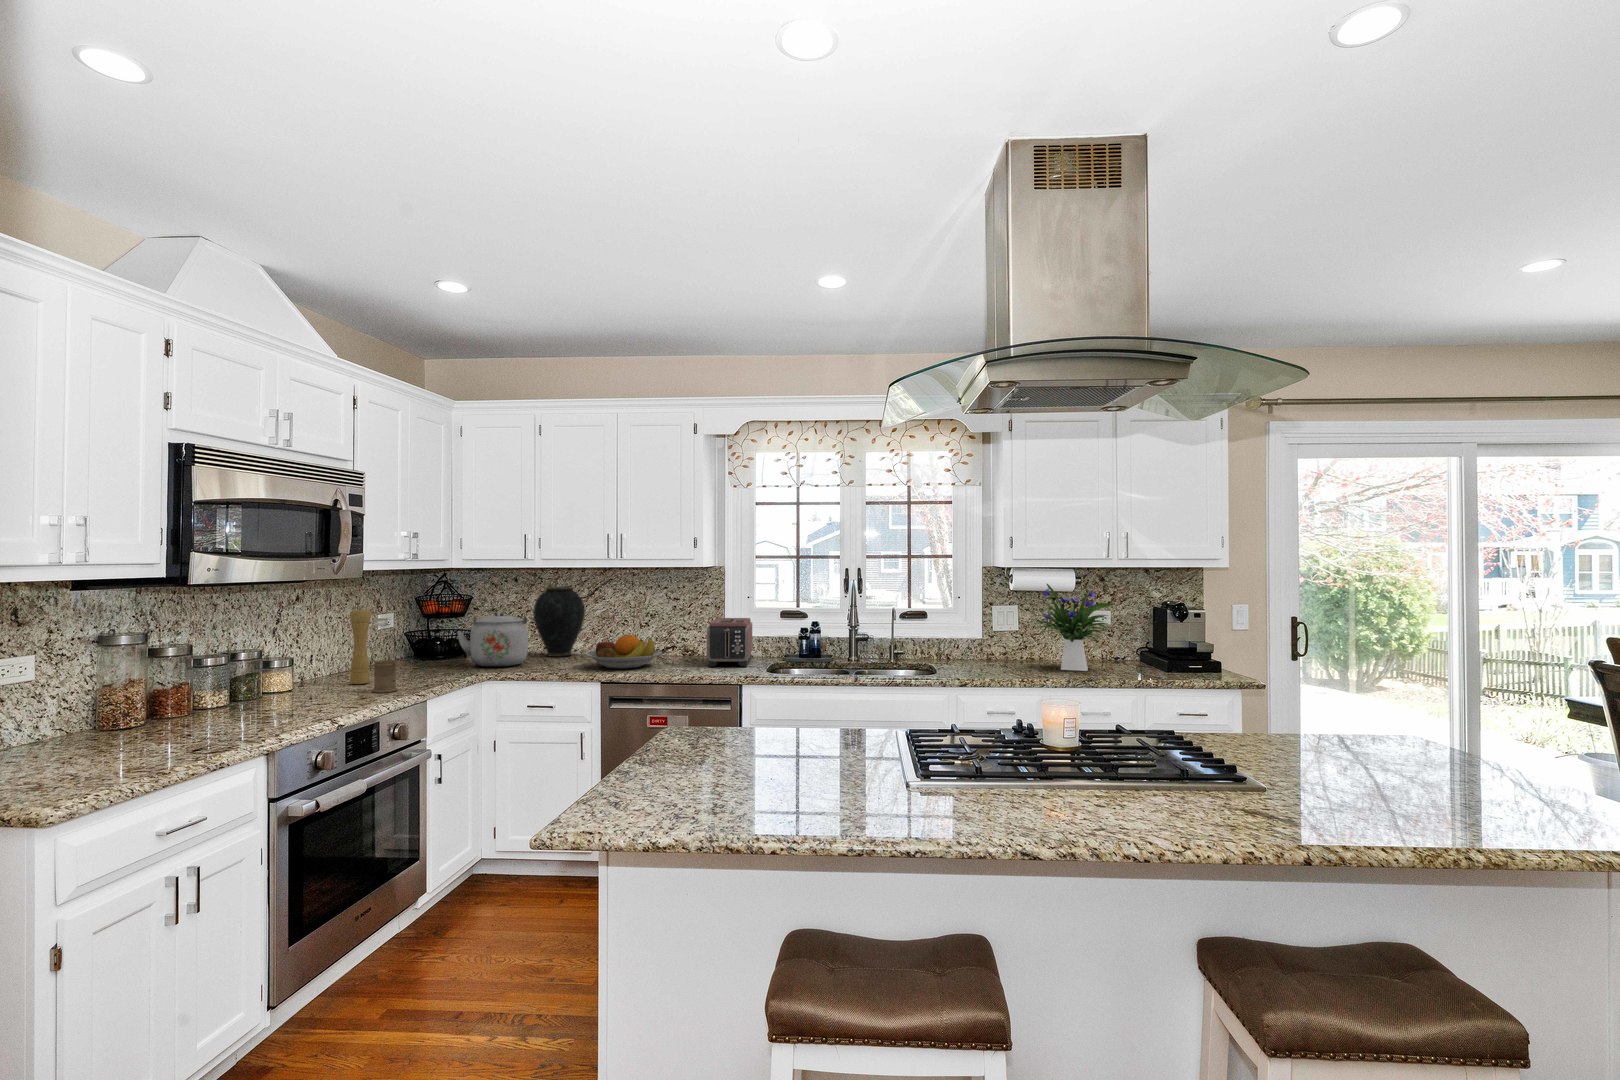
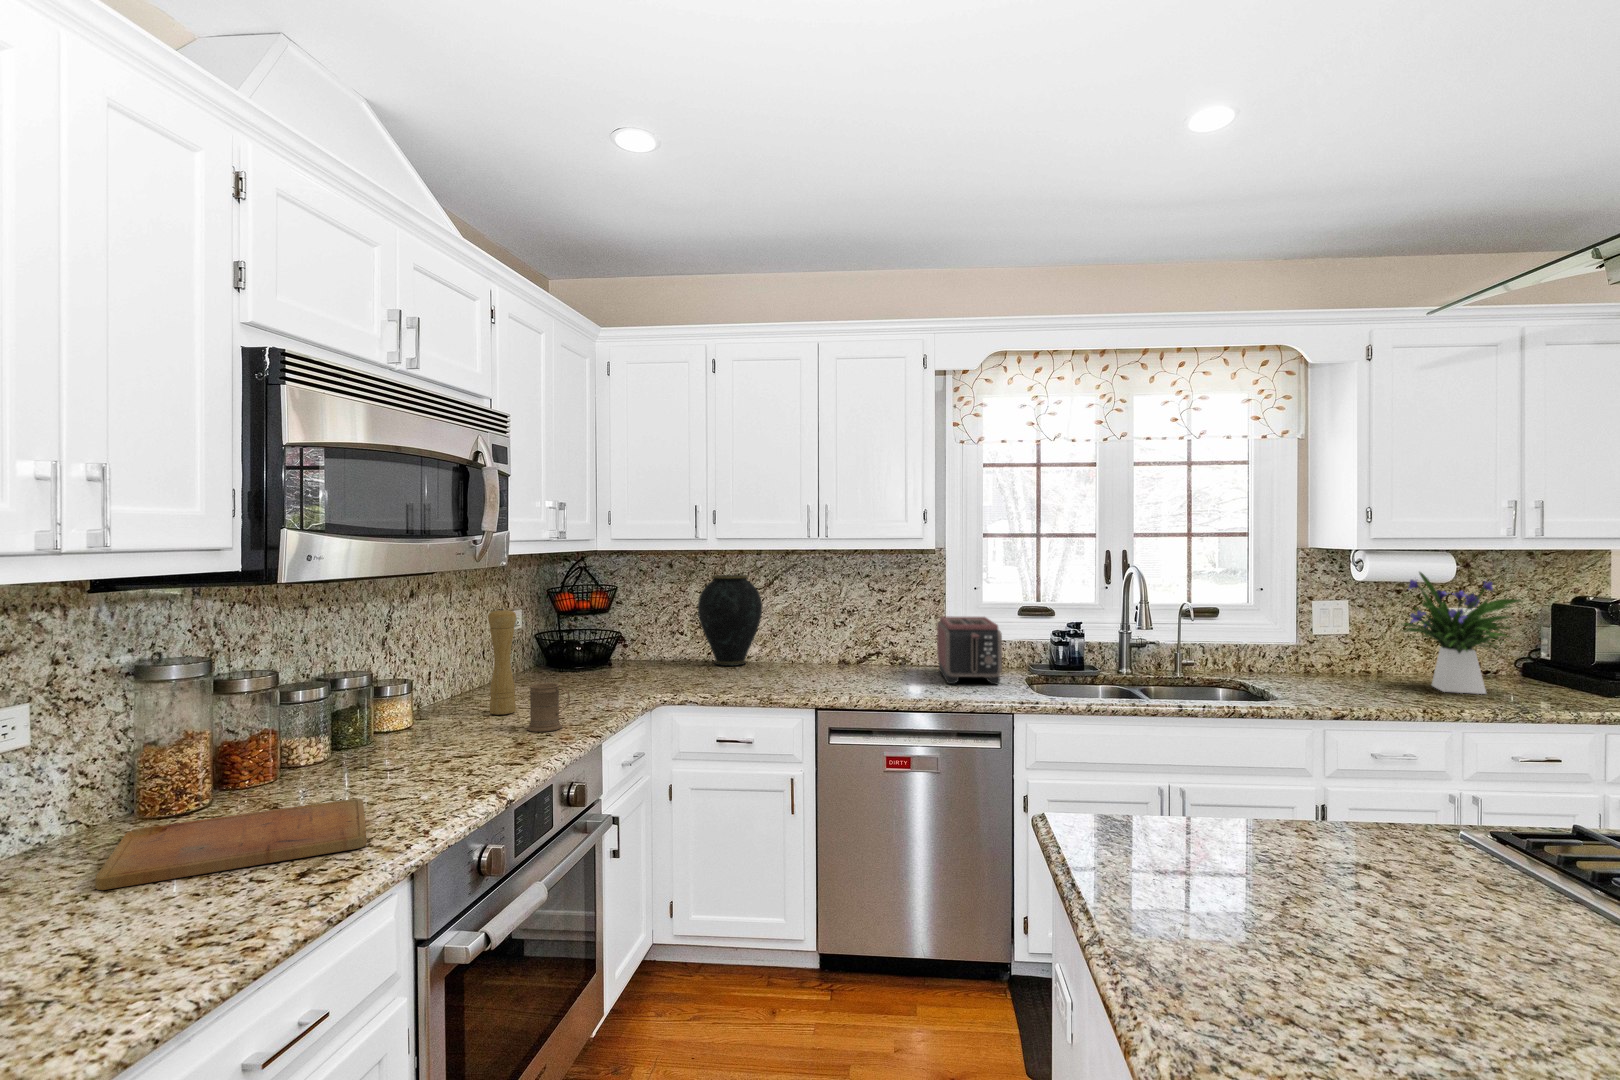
kettle: present [457,612,528,667] -> none [614,609,703,683]
fruit bowl: present [586,635,662,668] -> none [783,641,883,687]
cutting board: none [79,720,243,755] -> present [95,799,366,890]

